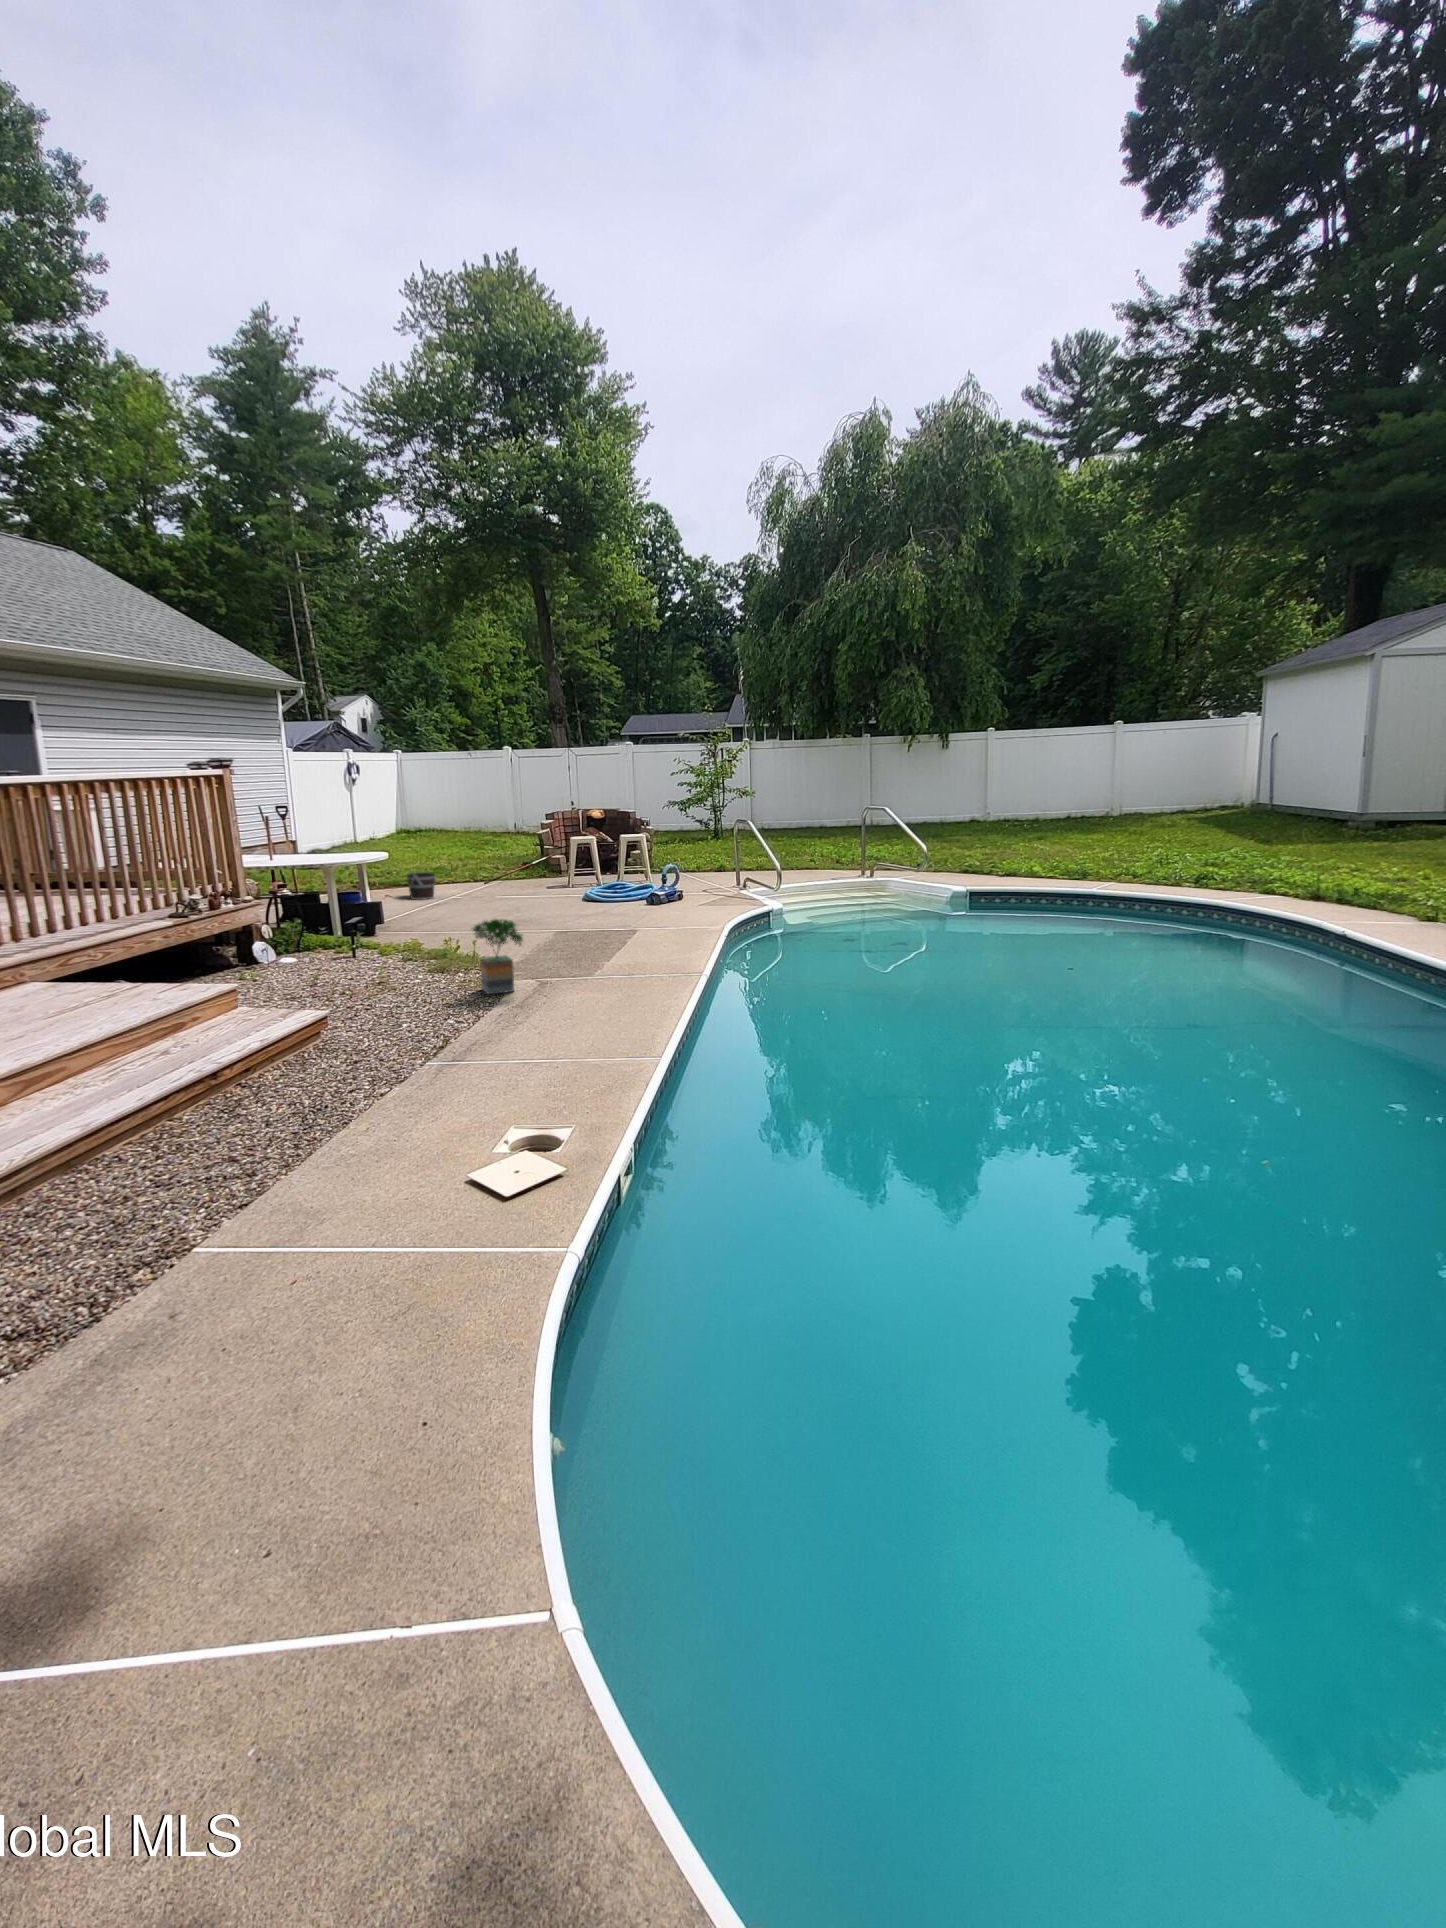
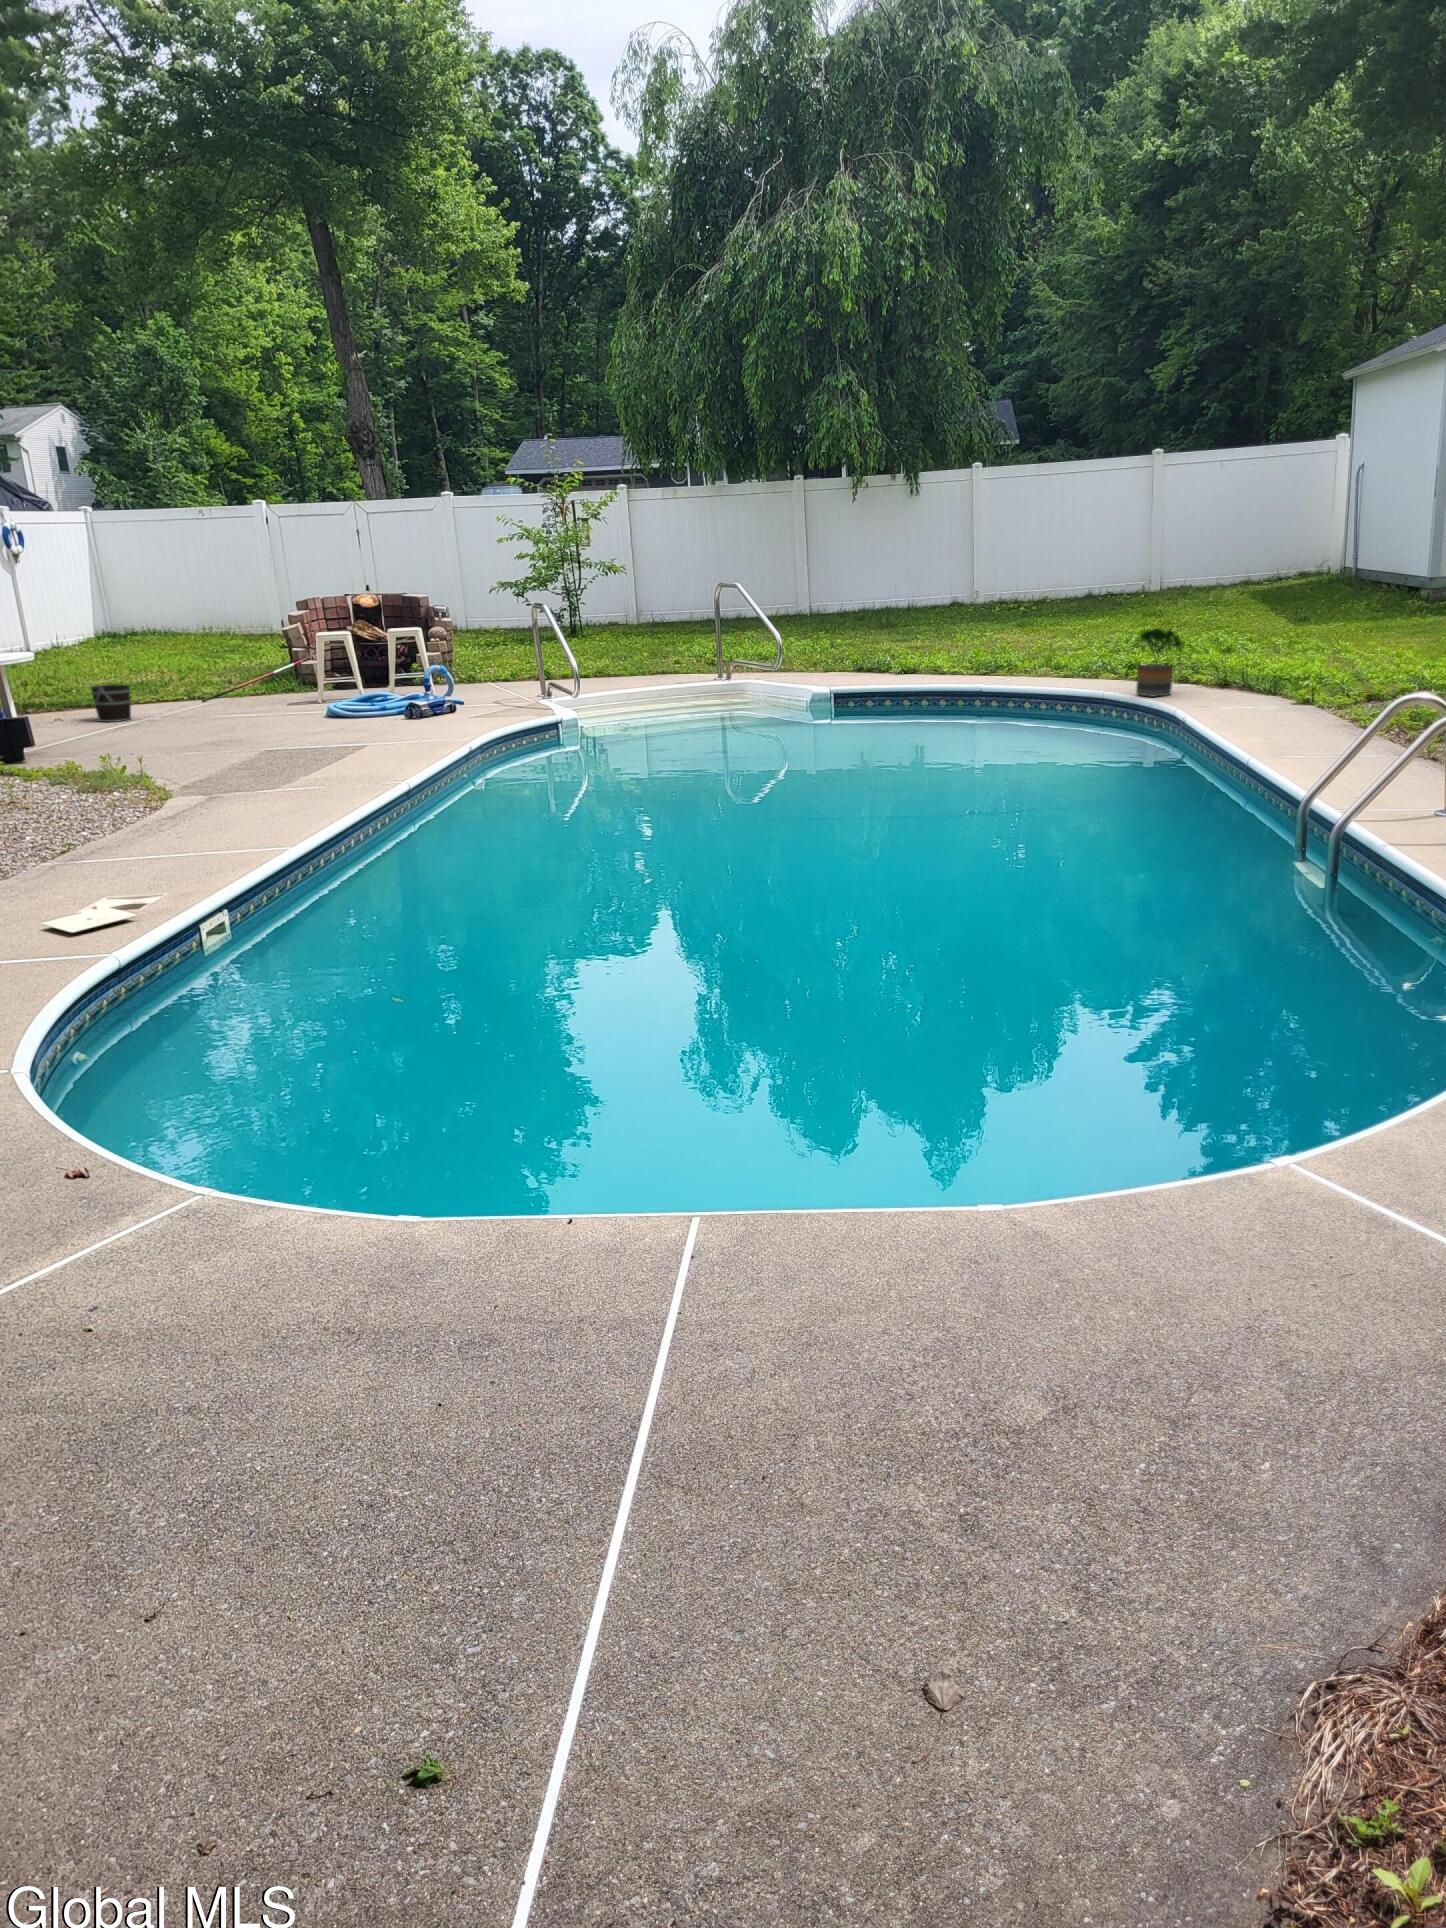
potted tree: present [473,919,523,994] -> present [1135,629,1185,697]

